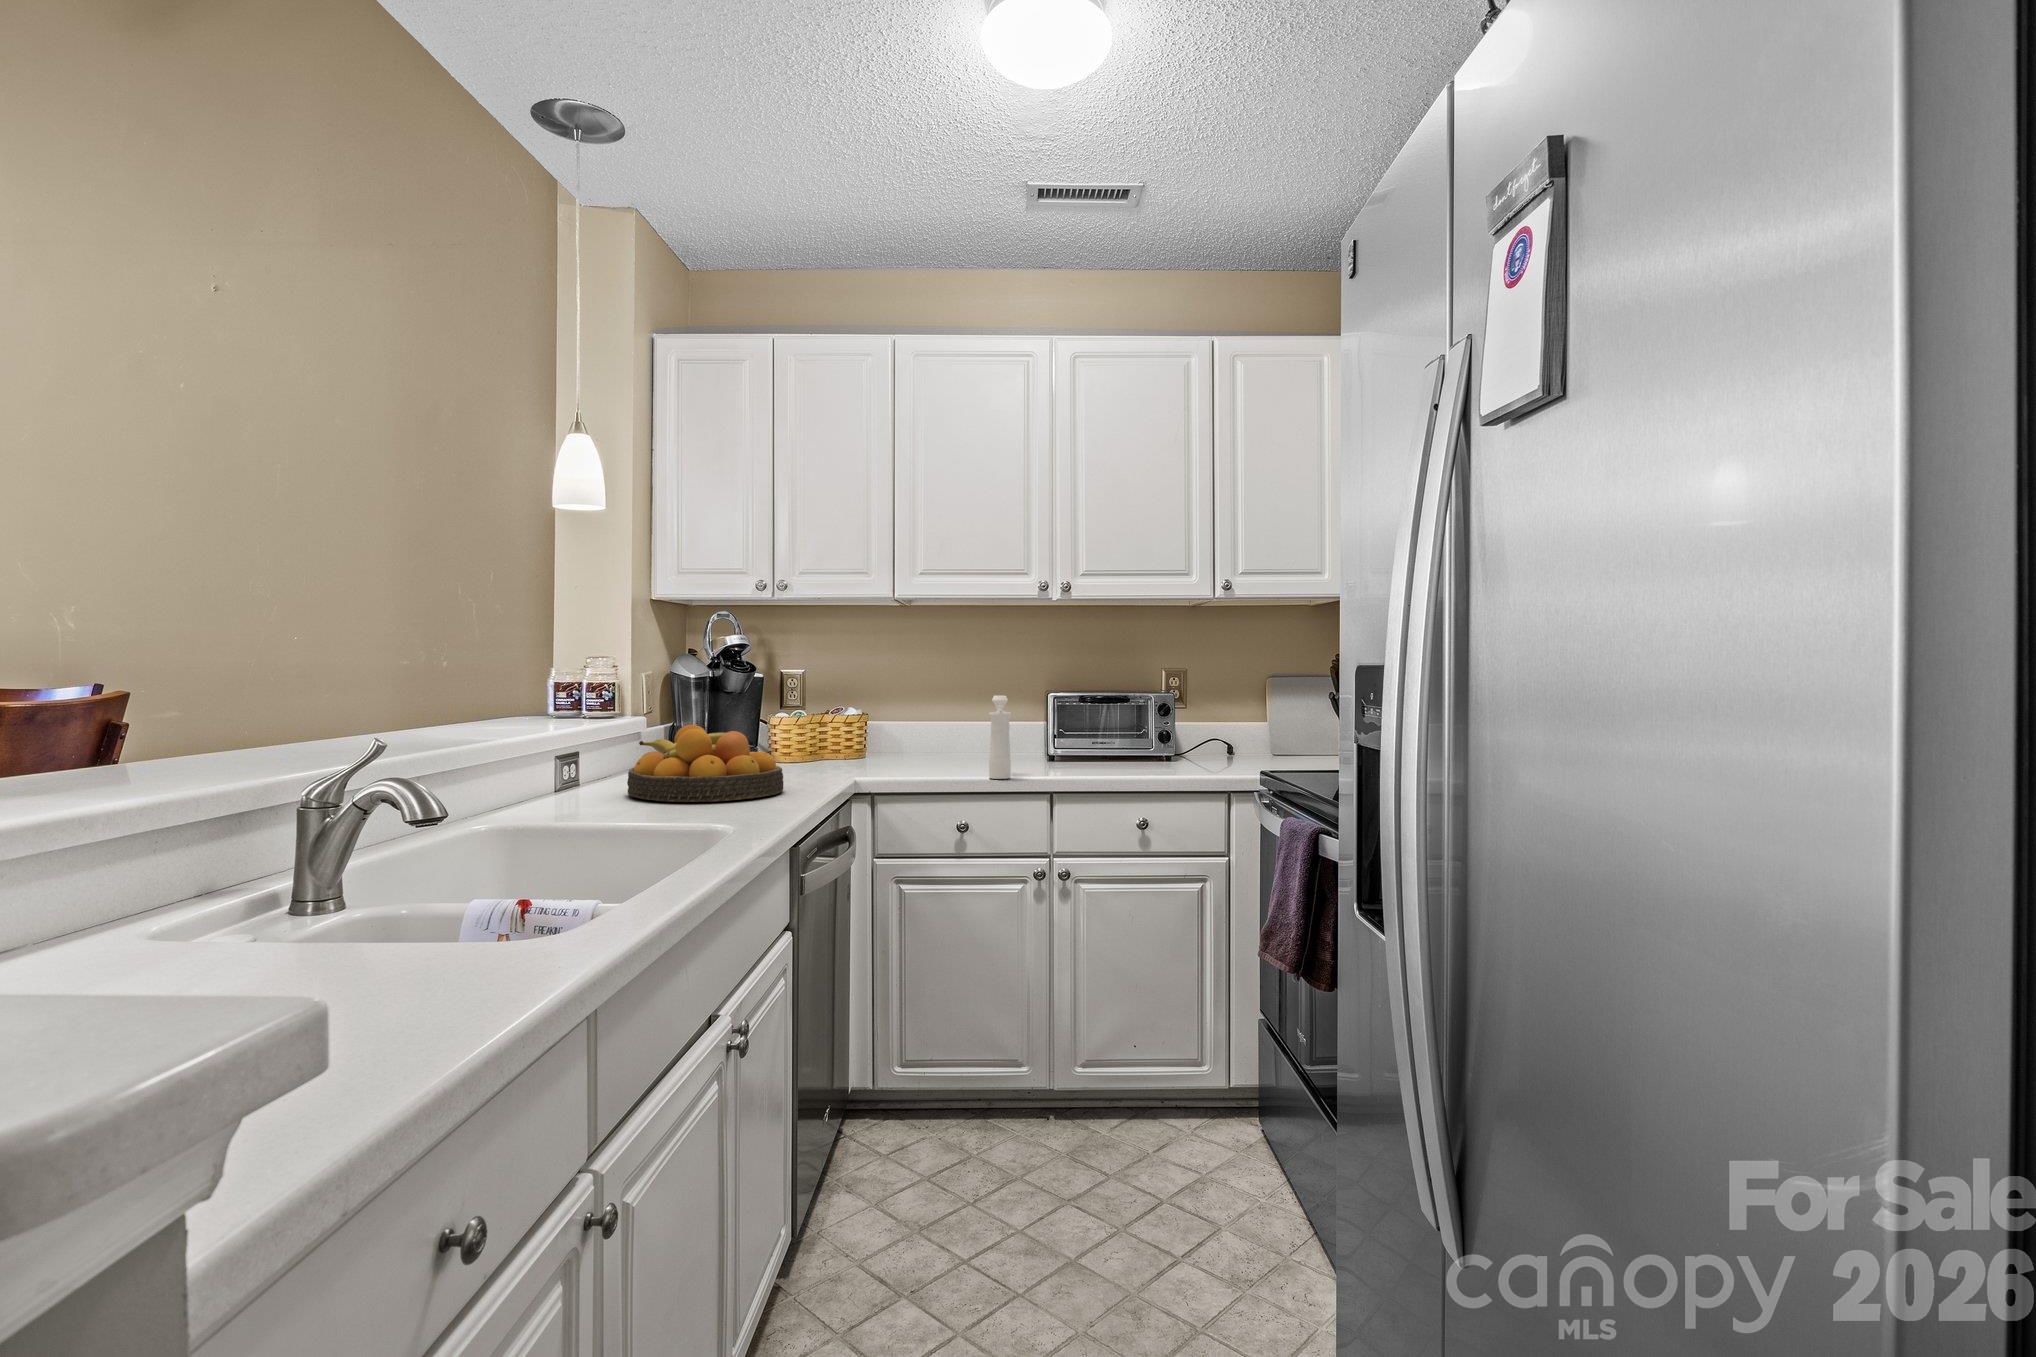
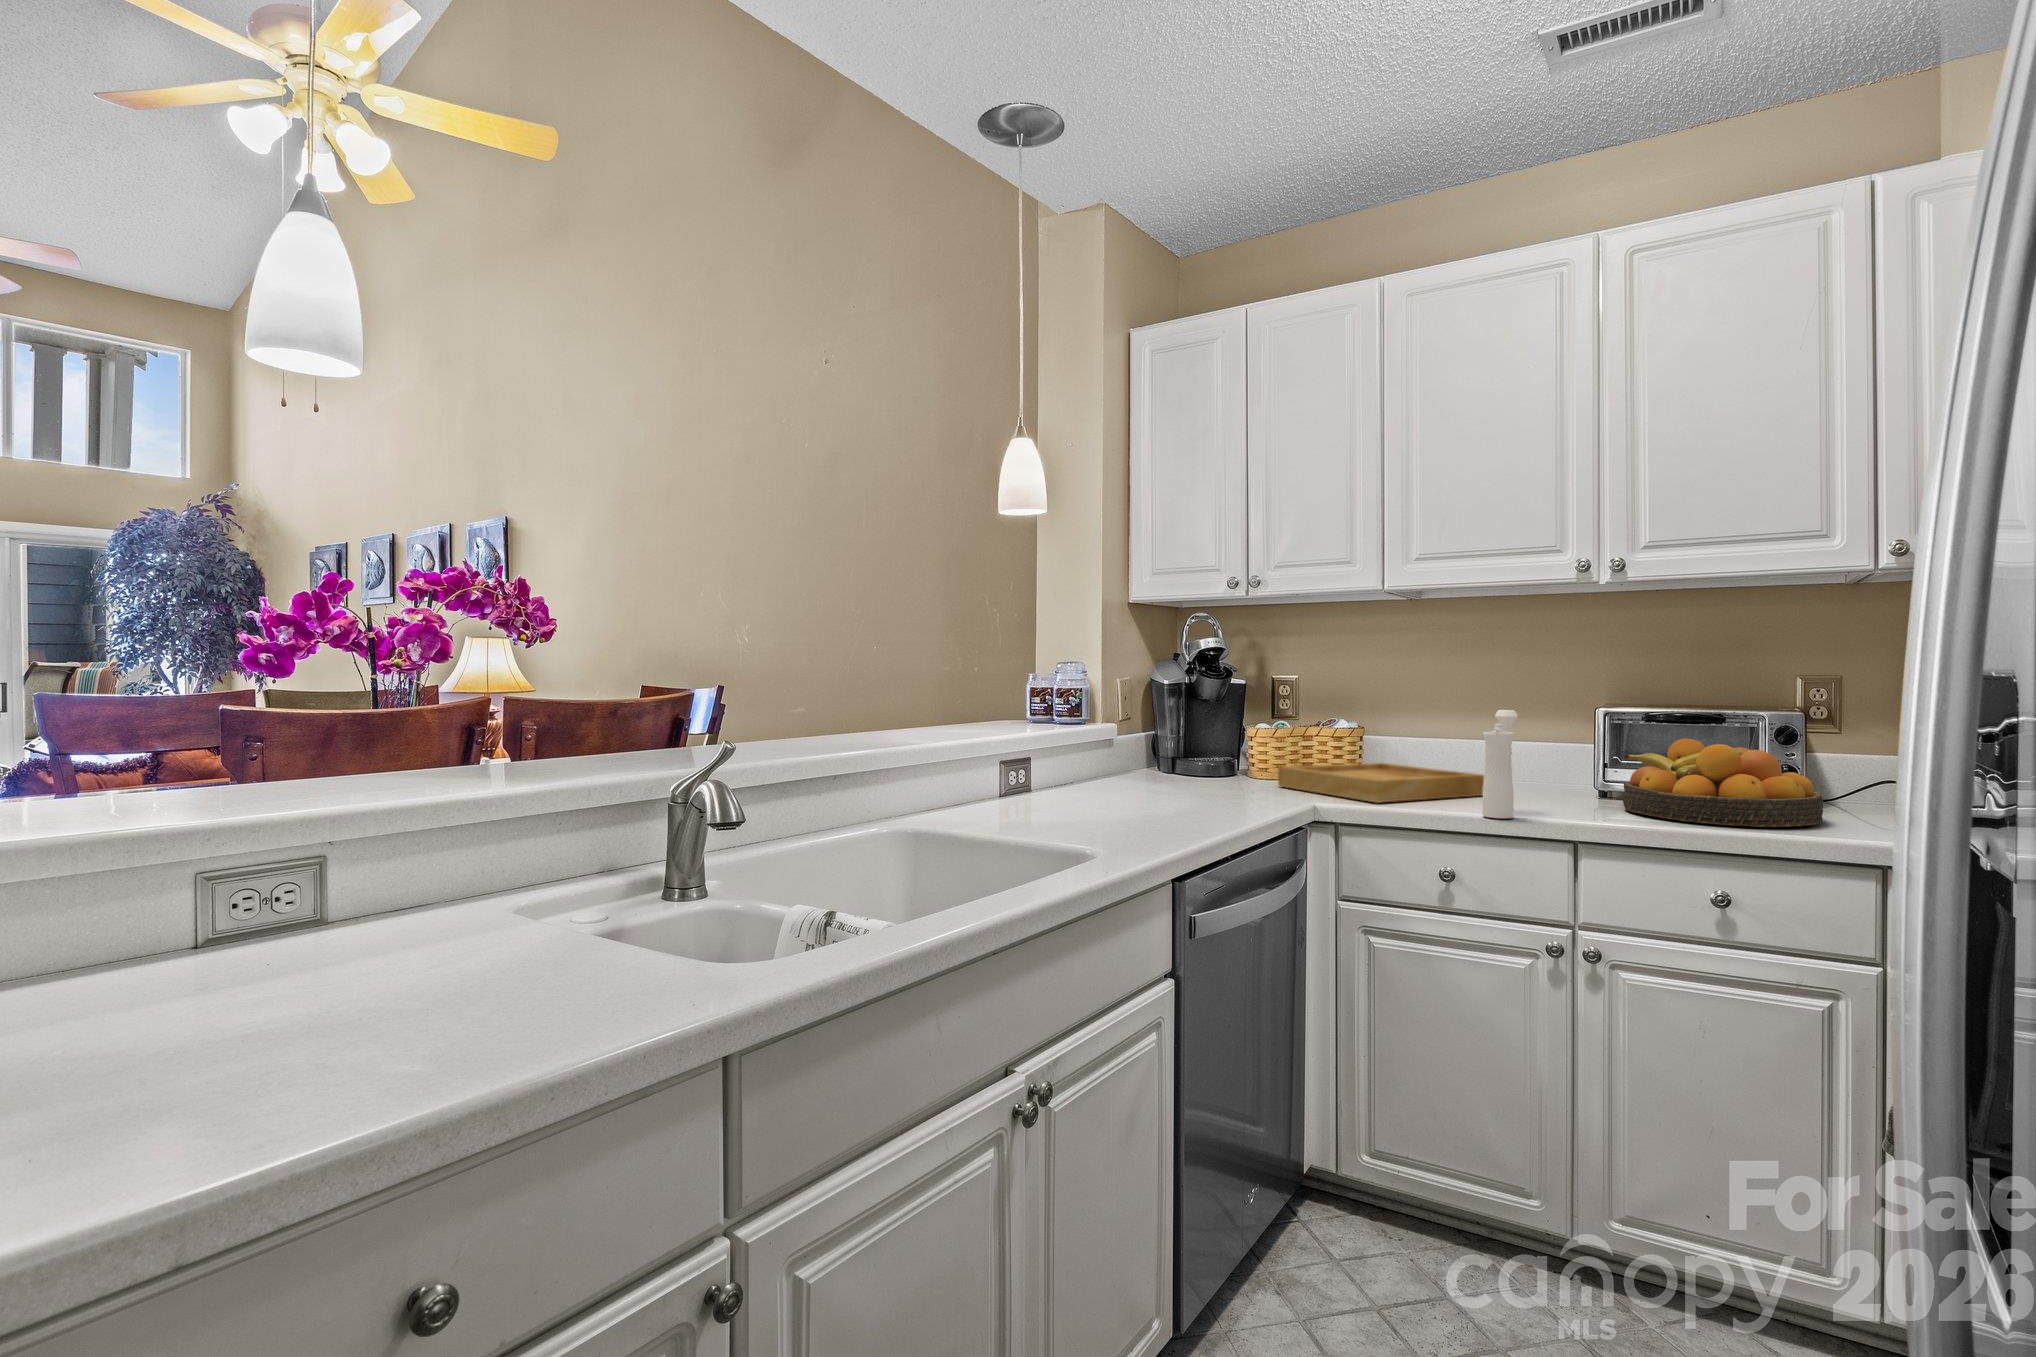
fruit bowl: present [627,725,783,802] -> present [1623,739,1823,827]
tray: none [808,743,974,774] -> present [1278,763,1484,803]

